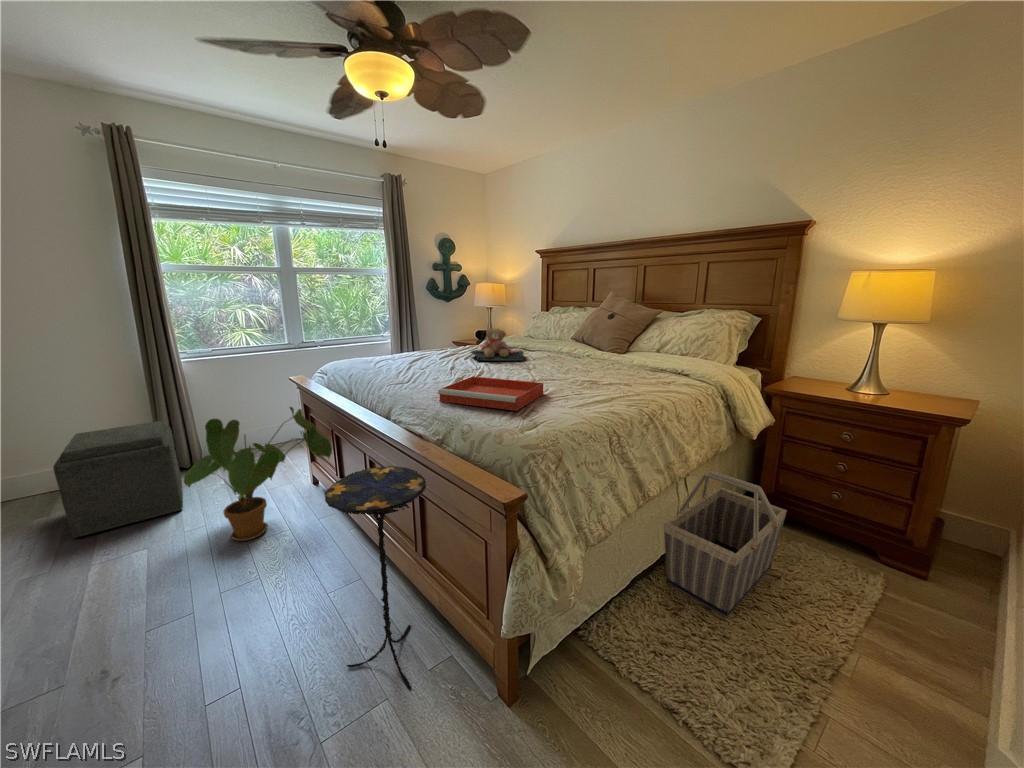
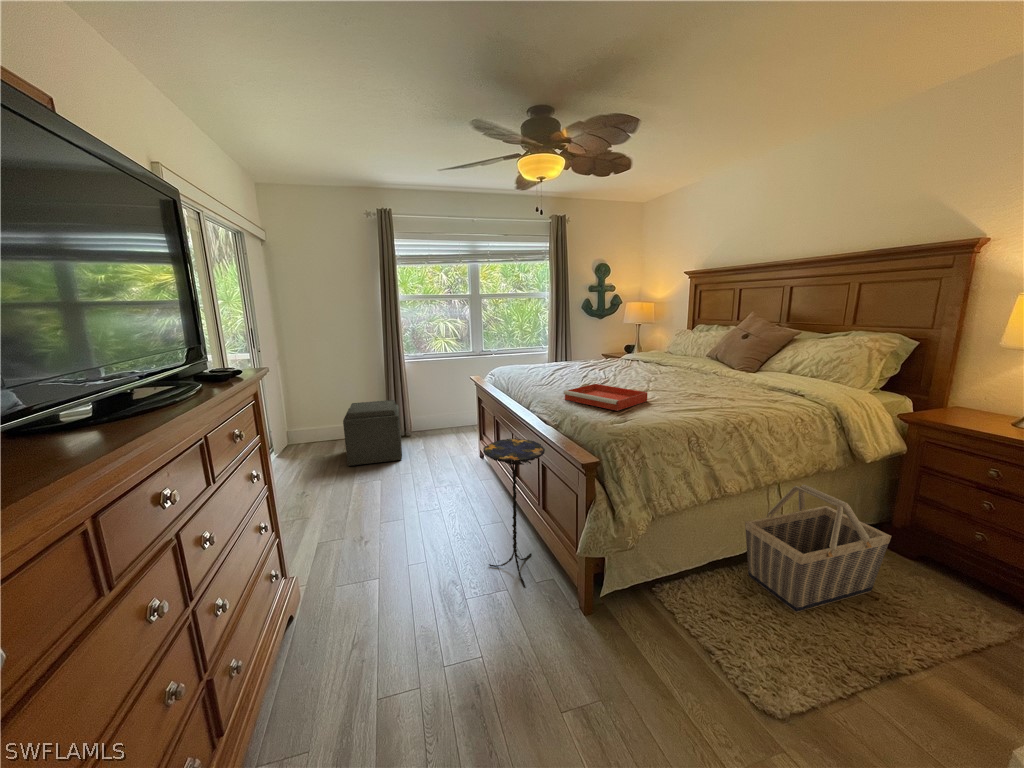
teddy bear: present [470,328,524,361] -> none [603,344,651,374]
house plant: present [184,407,332,541] -> none [405,397,493,484]

